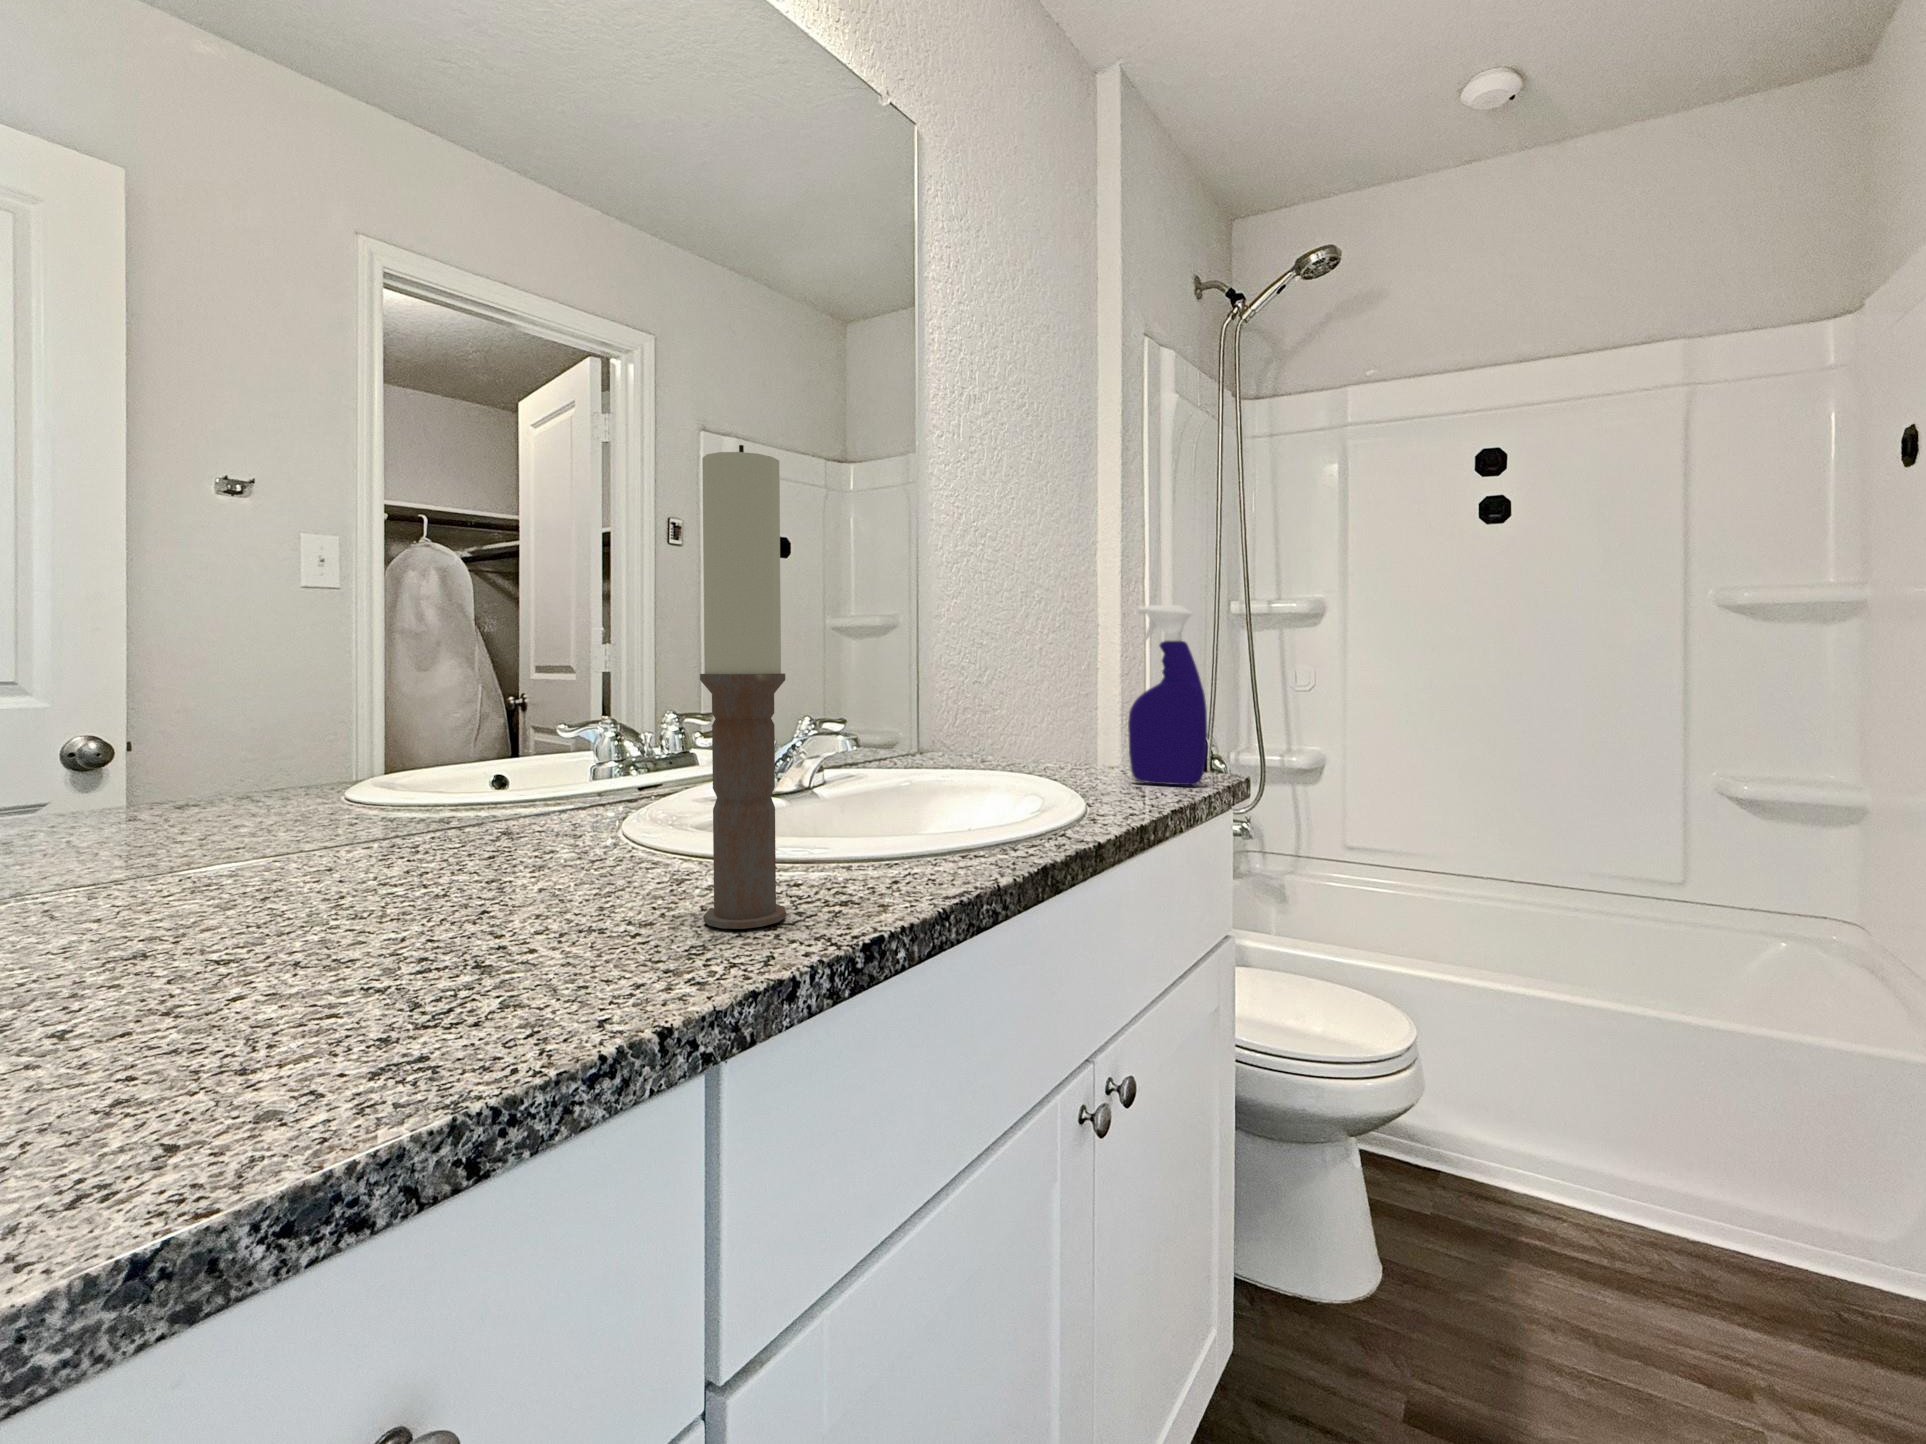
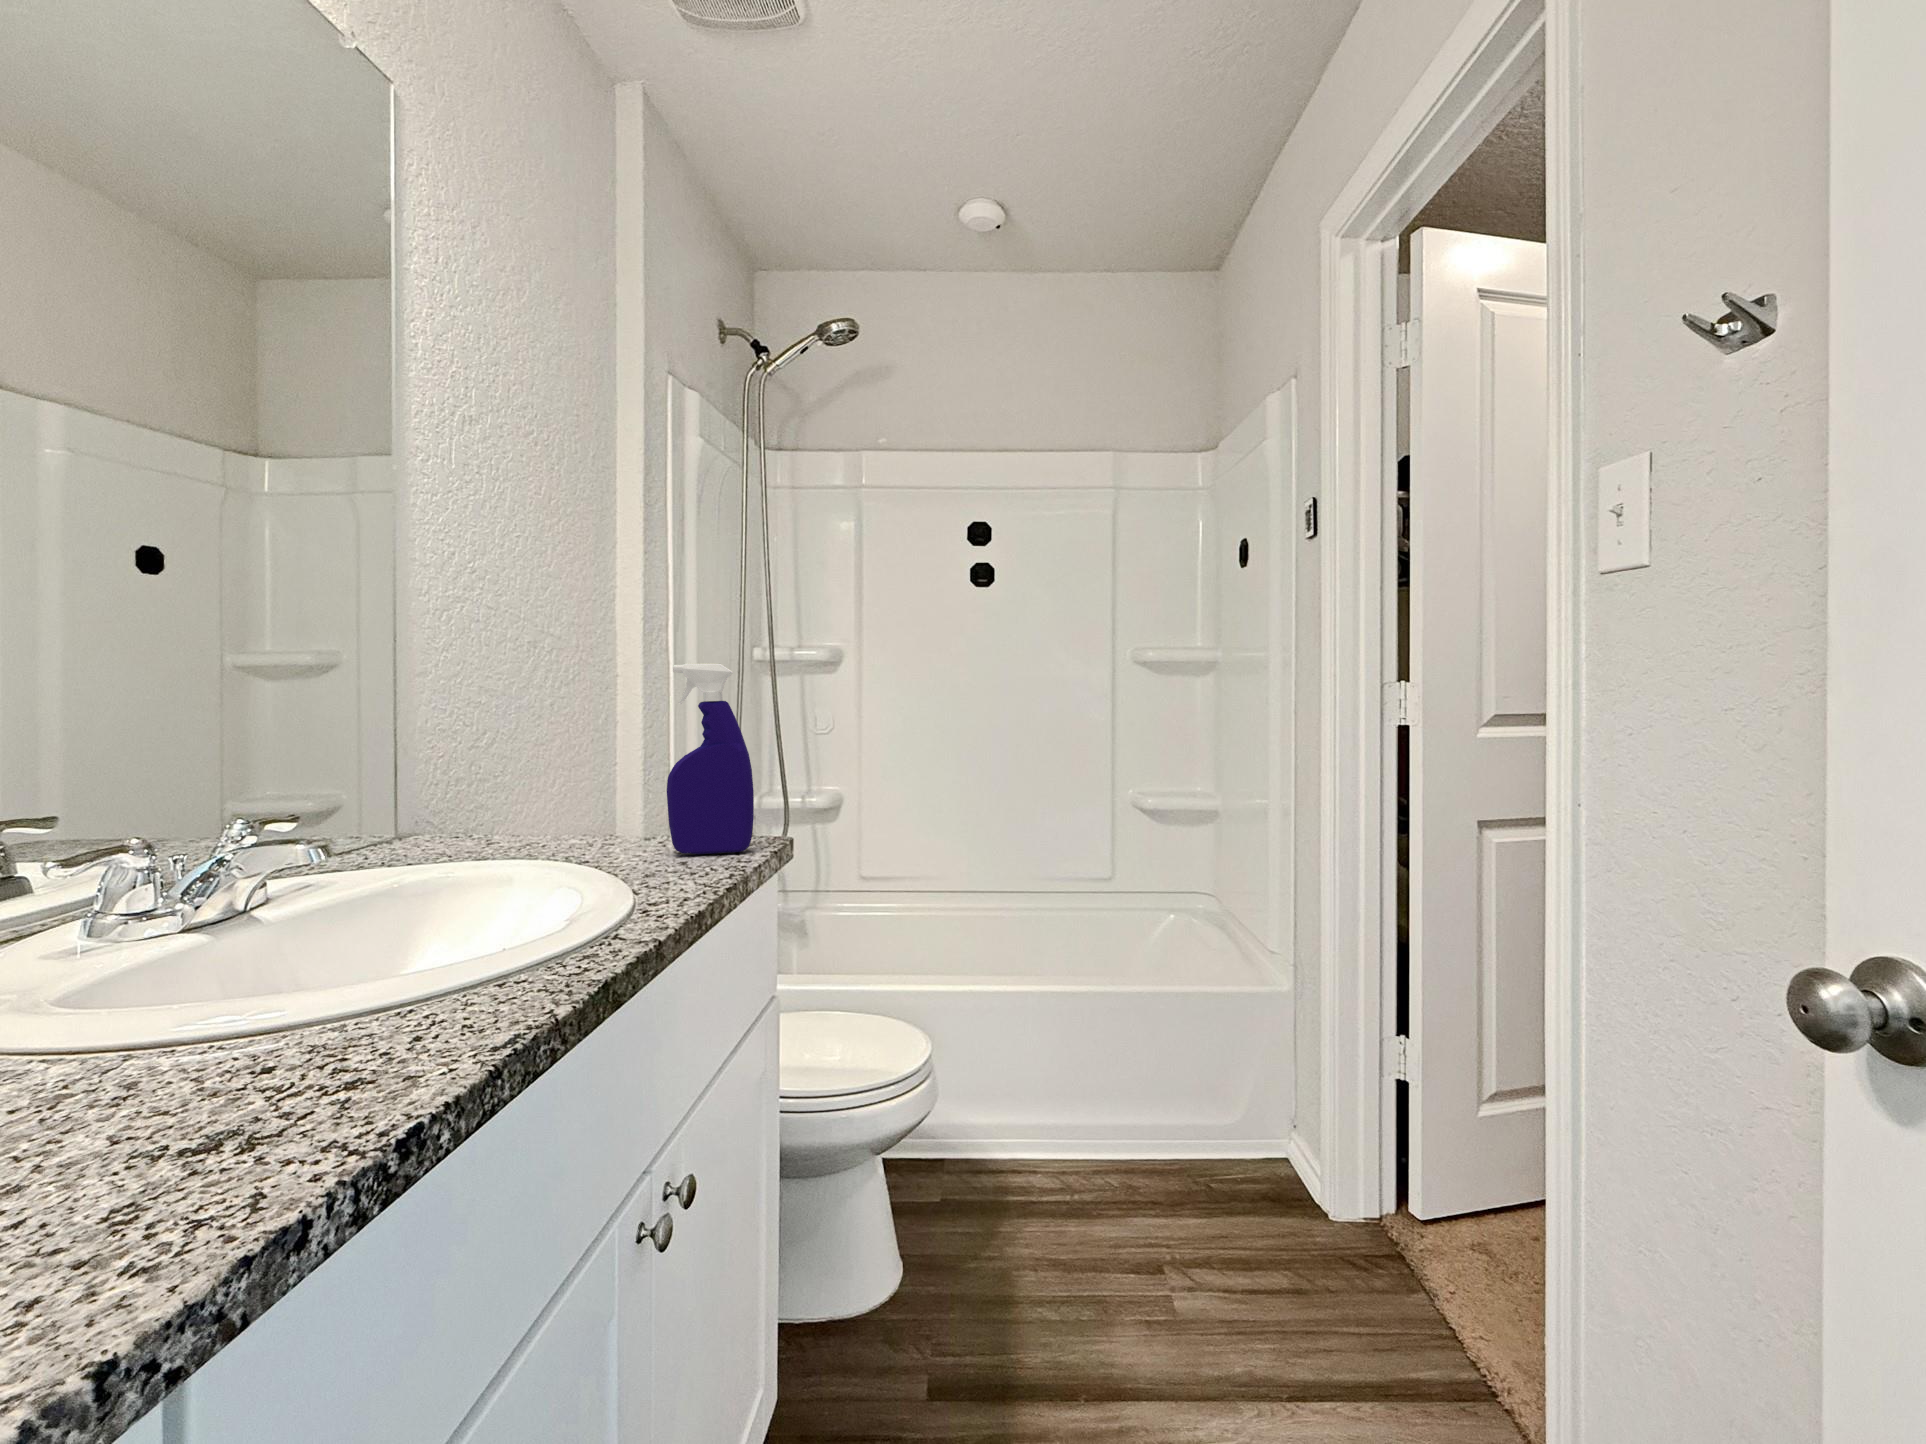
candle: present [700,445,786,929] -> none [104,498,265,1168]

